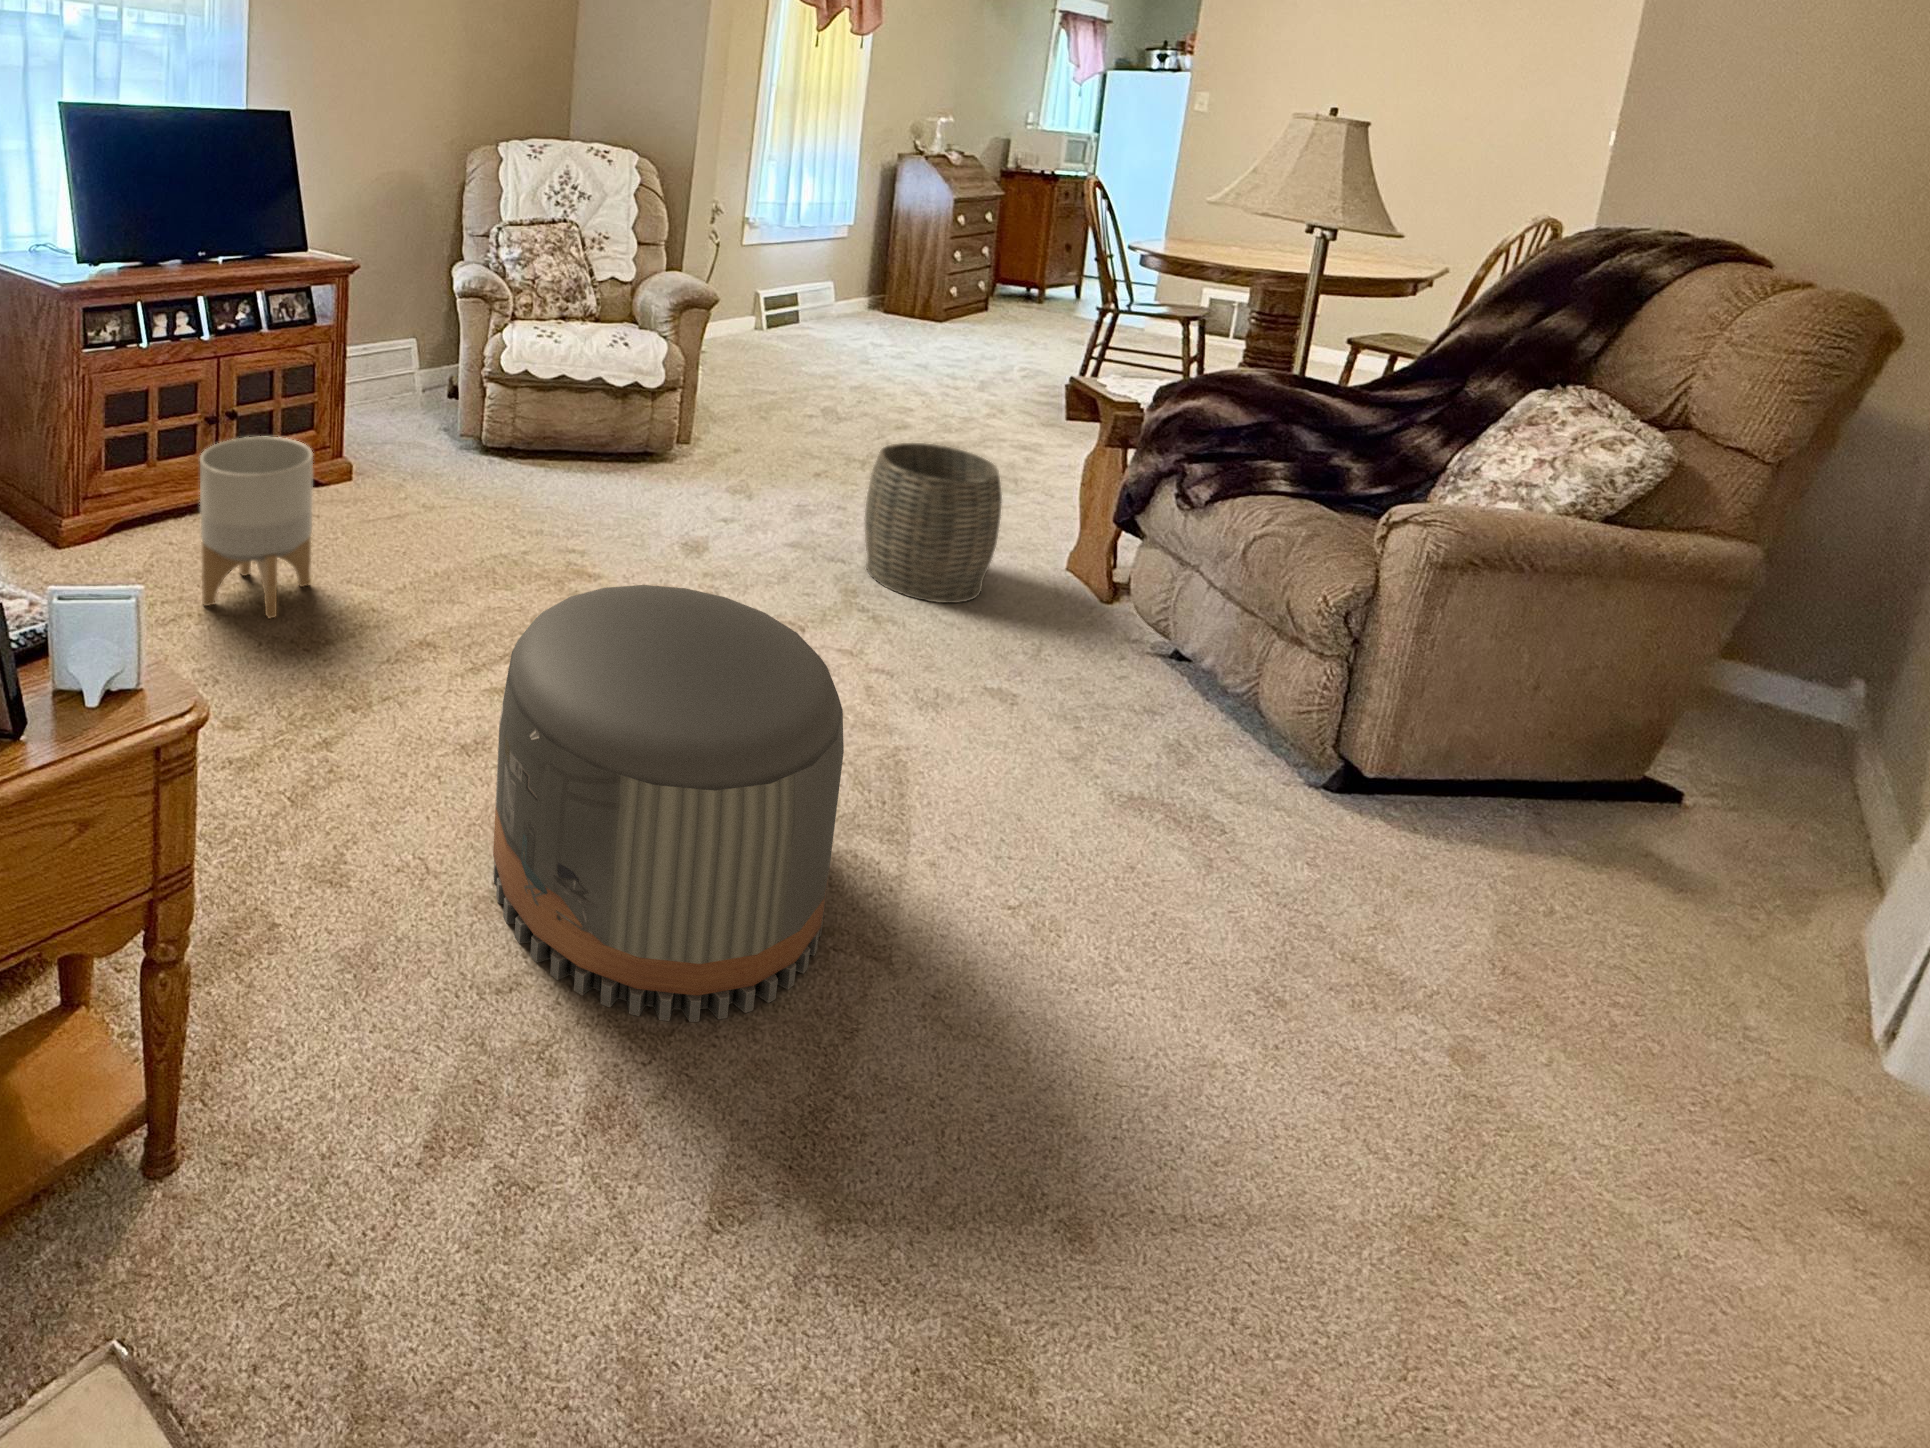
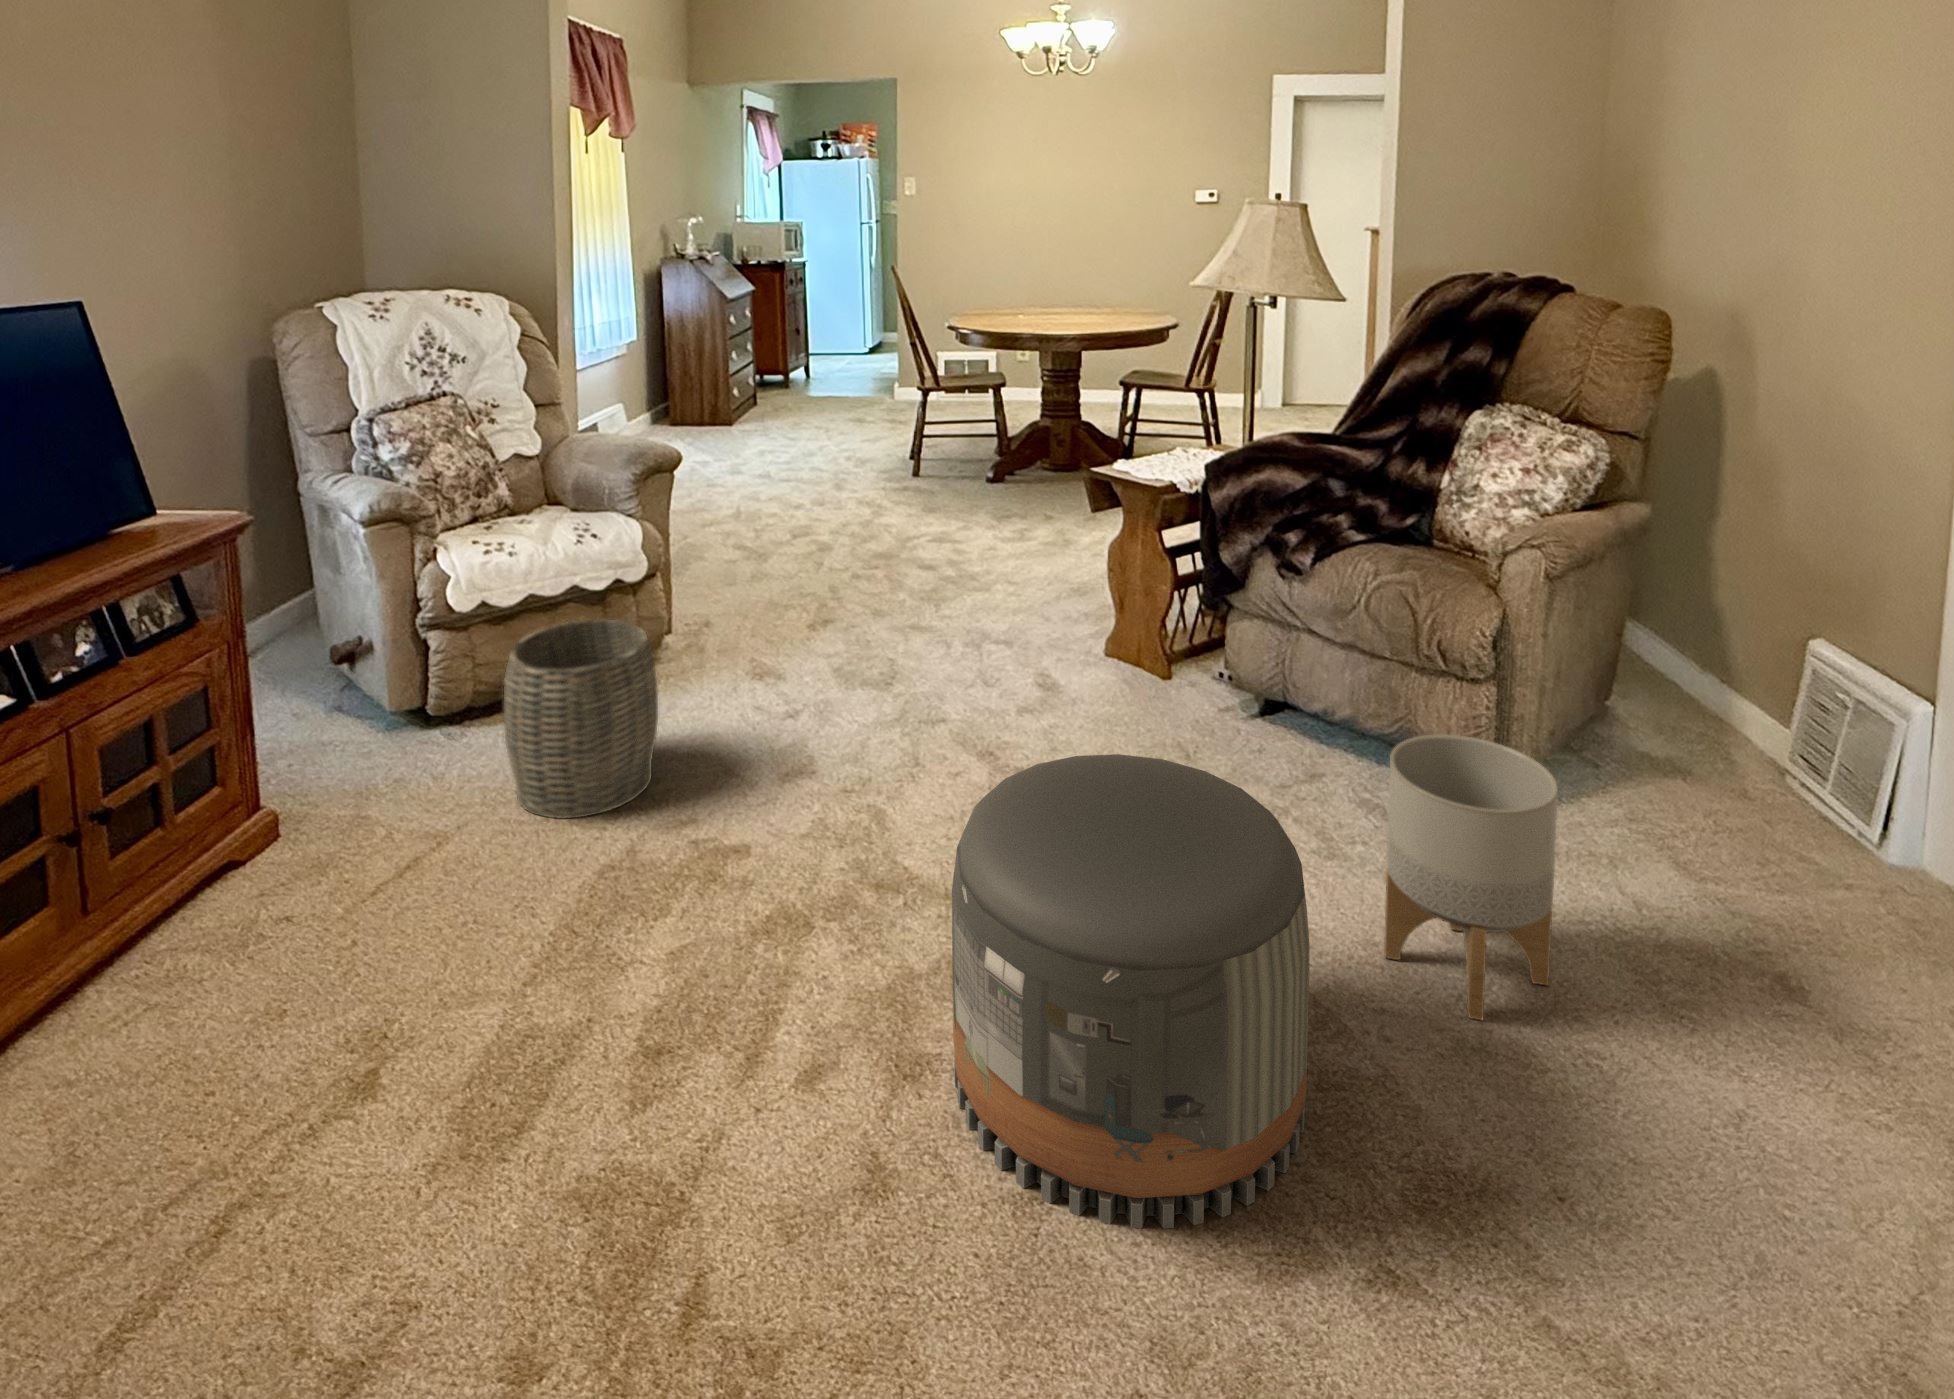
planter: present [200,437,313,618] -> present [1384,734,1558,1021]
woven basket: present [864,443,1002,603] -> present [504,620,658,818]

